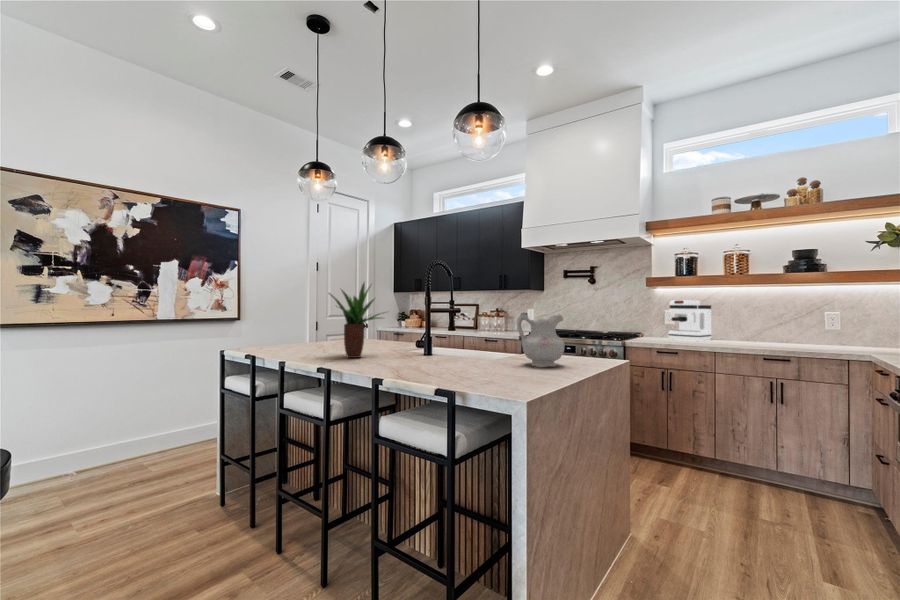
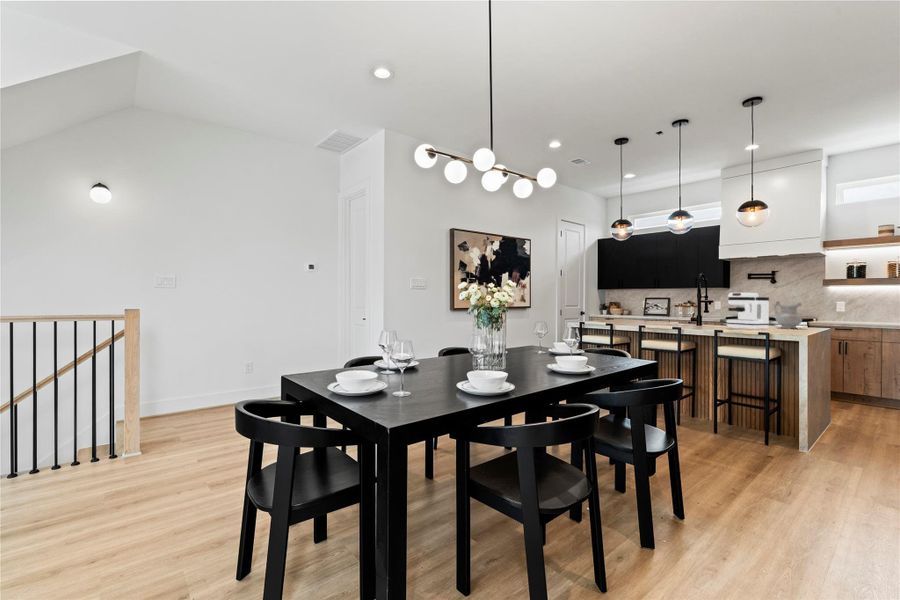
potted plant: present [329,283,381,358] -> none [654,286,689,324]
coffee maker: present [668,300,712,341] -> present [727,293,769,329]

